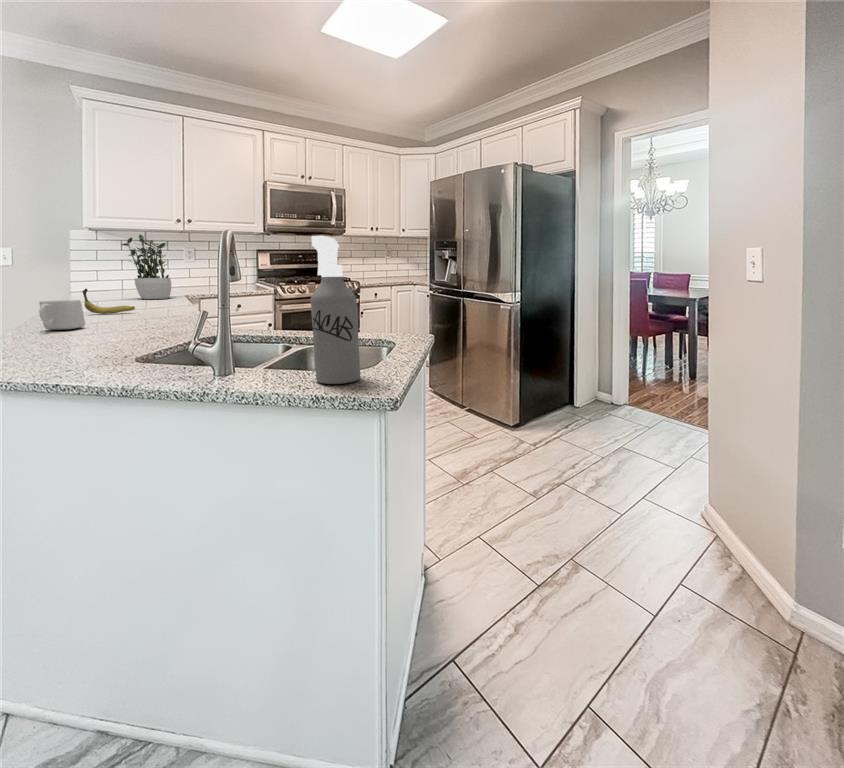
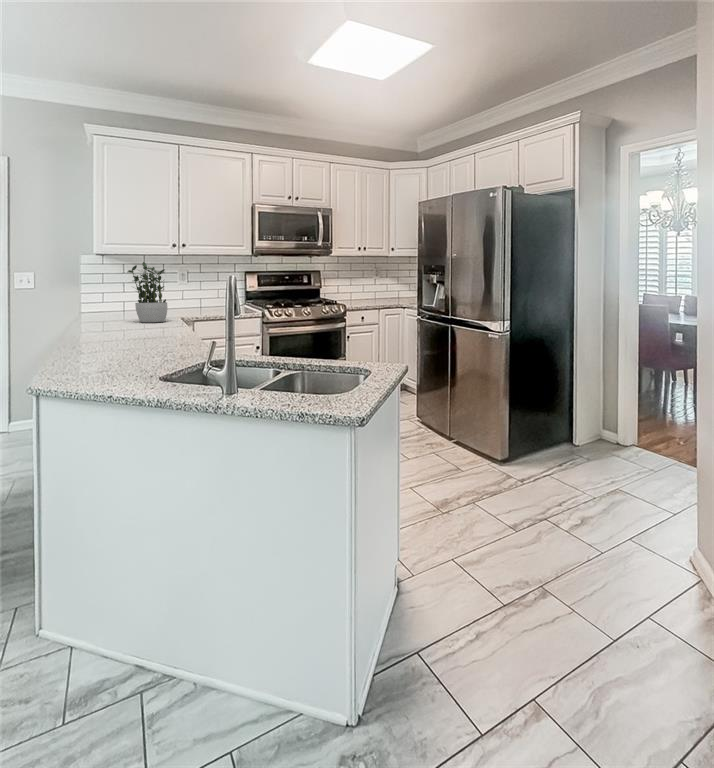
spray bottle: present [311,236,360,384] -> none [311,298,345,404]
banana: present [83,289,135,314] -> none [104,316,145,339]
mug: present [39,300,85,330] -> none [84,329,115,354]

